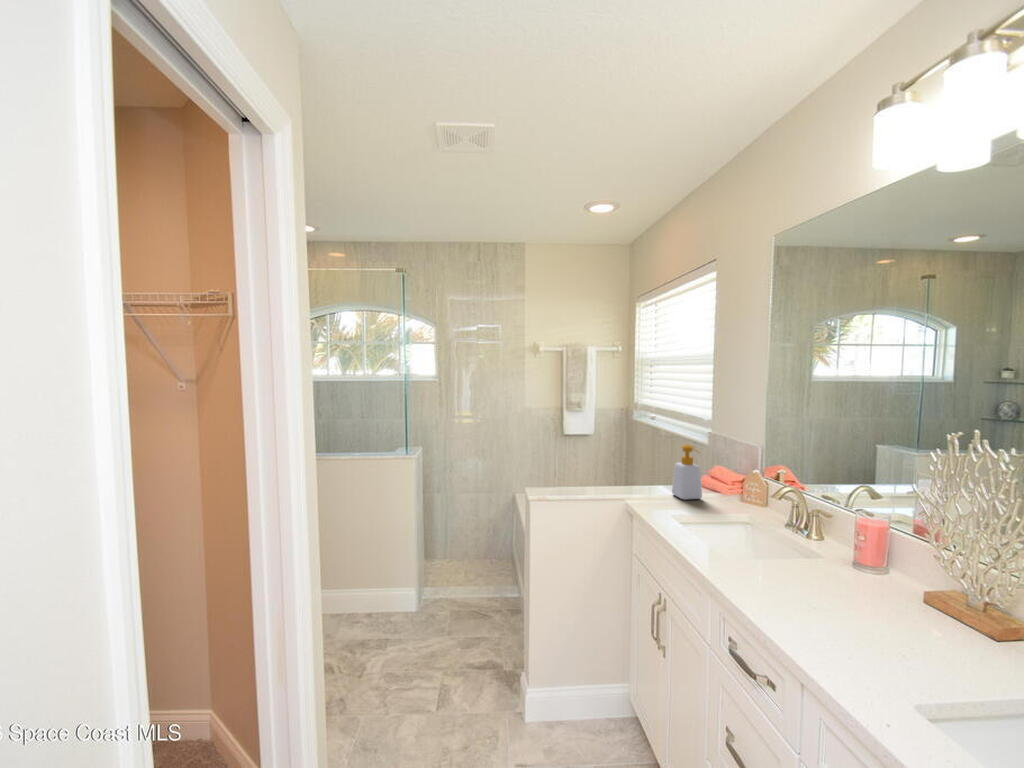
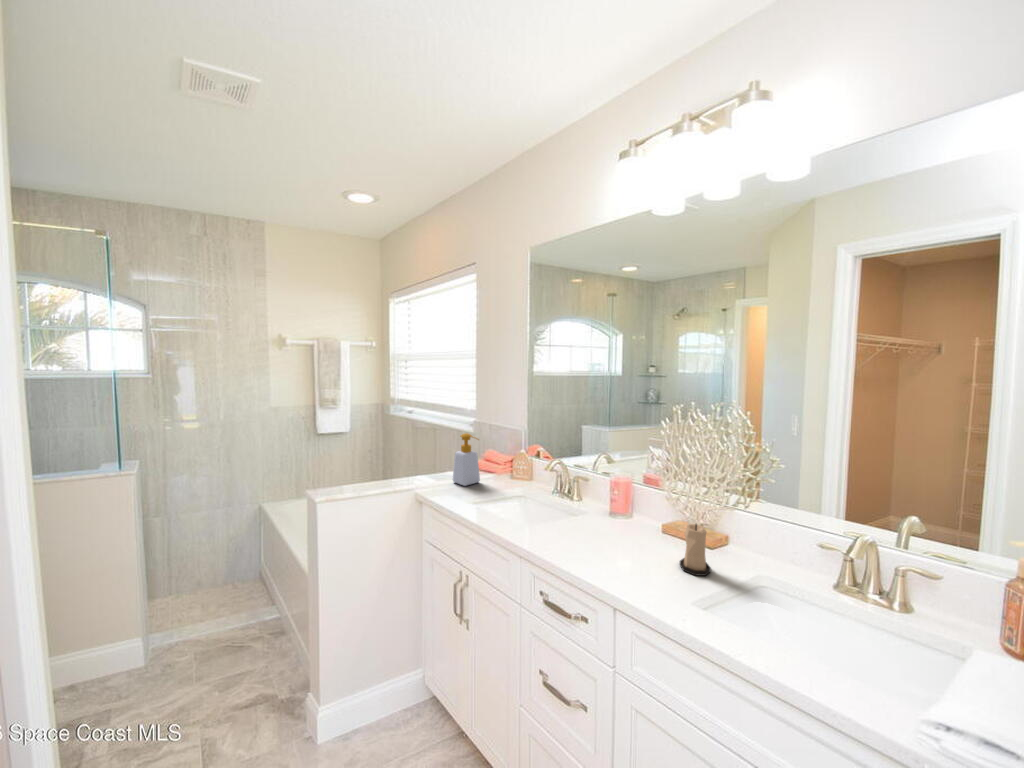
candle: none [916,585,965,657] -> present [680,524,711,576]

